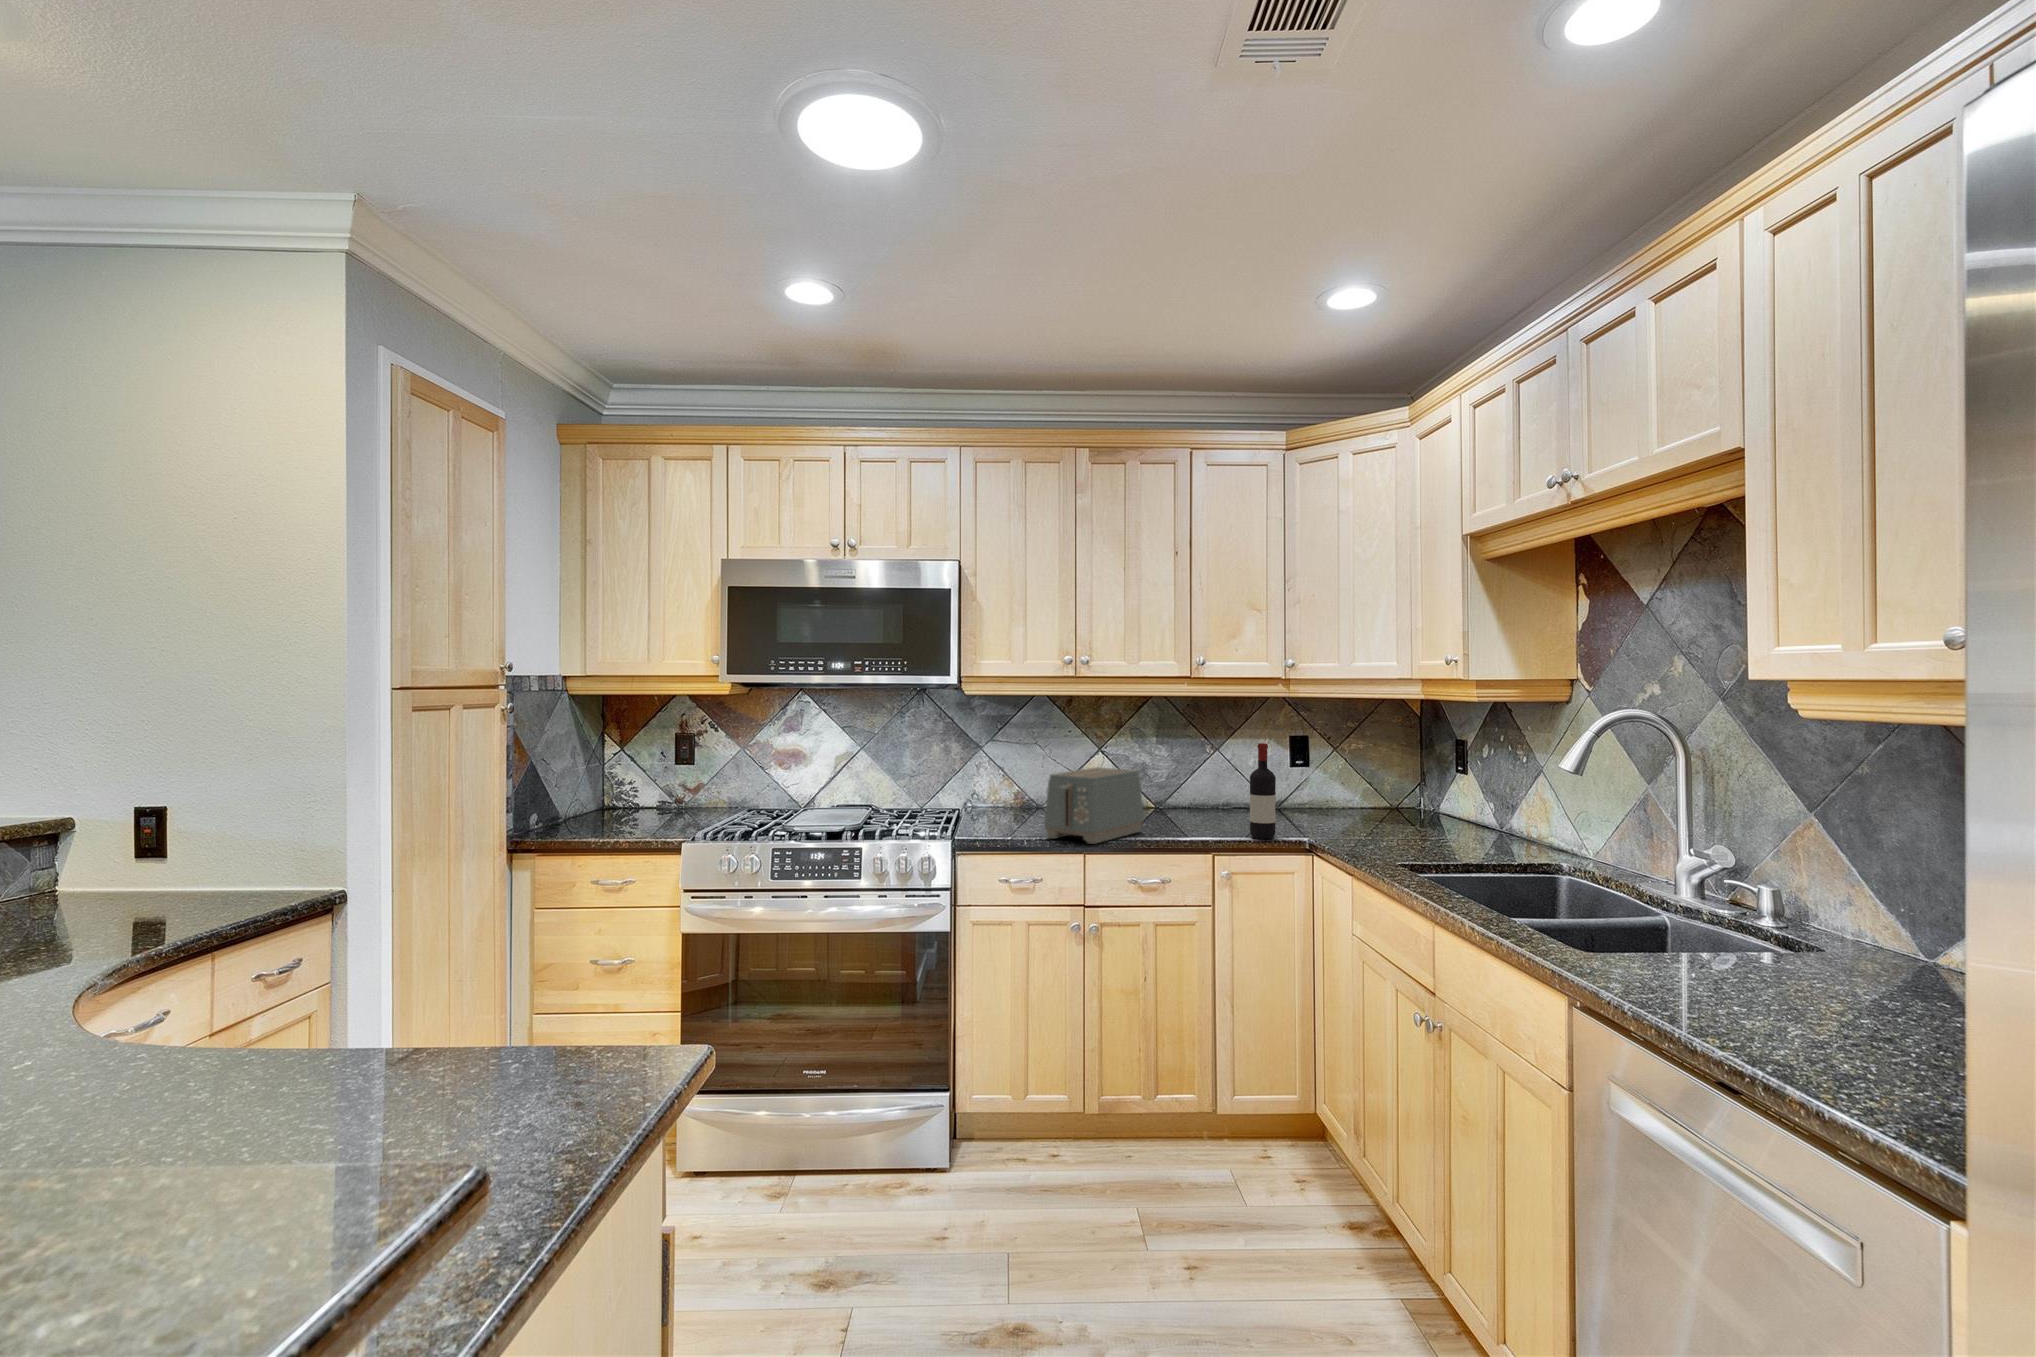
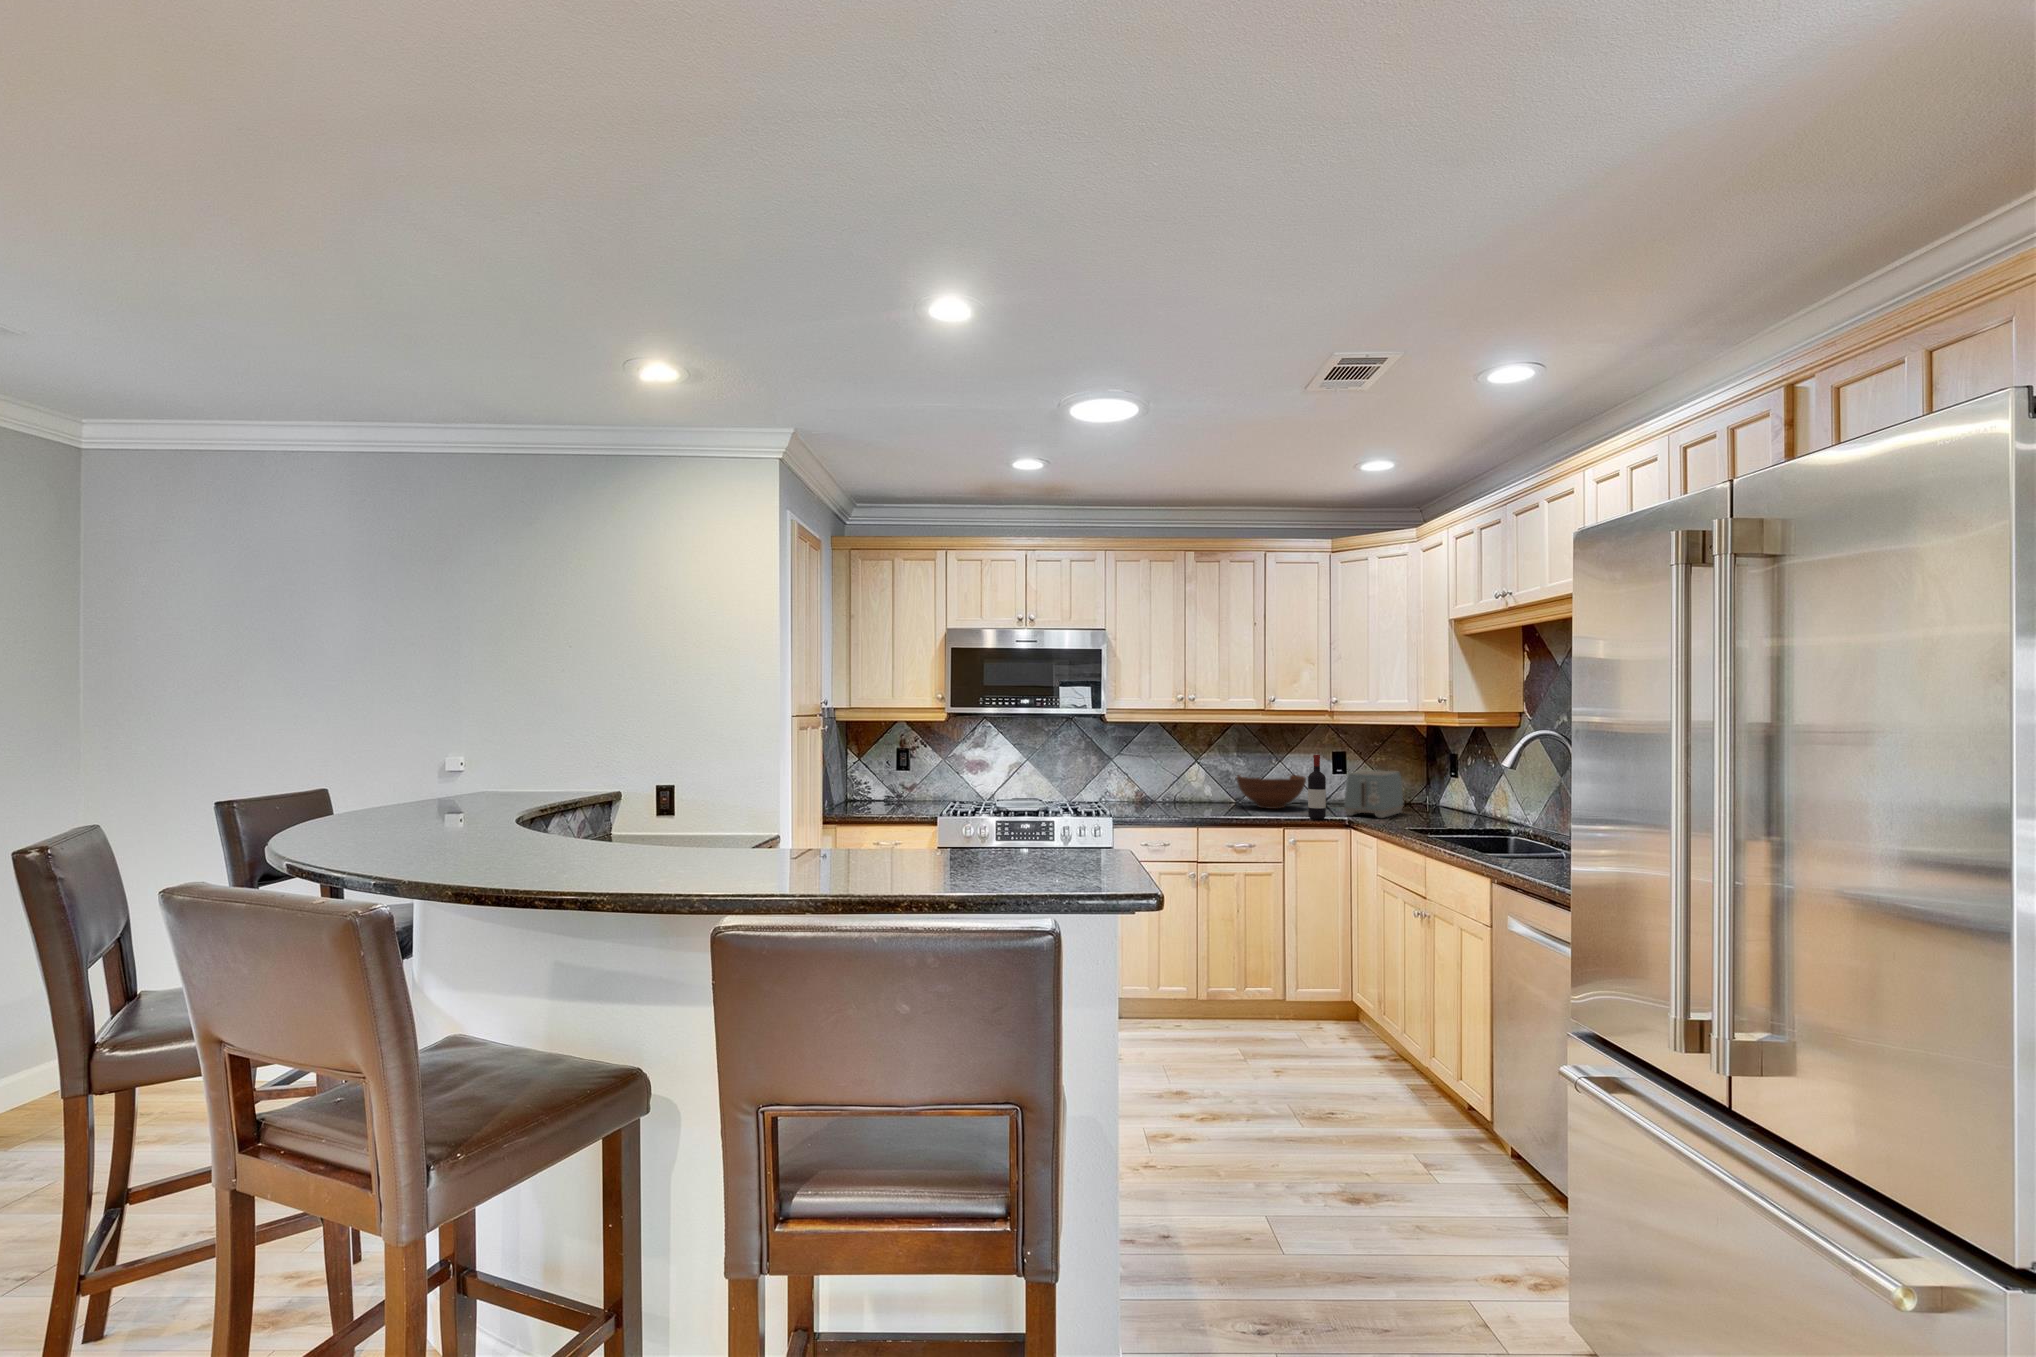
toaster: present [1044,767,1144,844] -> present [1344,770,1403,818]
fruit bowl: none [1153,767,1251,818] -> present [1236,775,1306,809]

